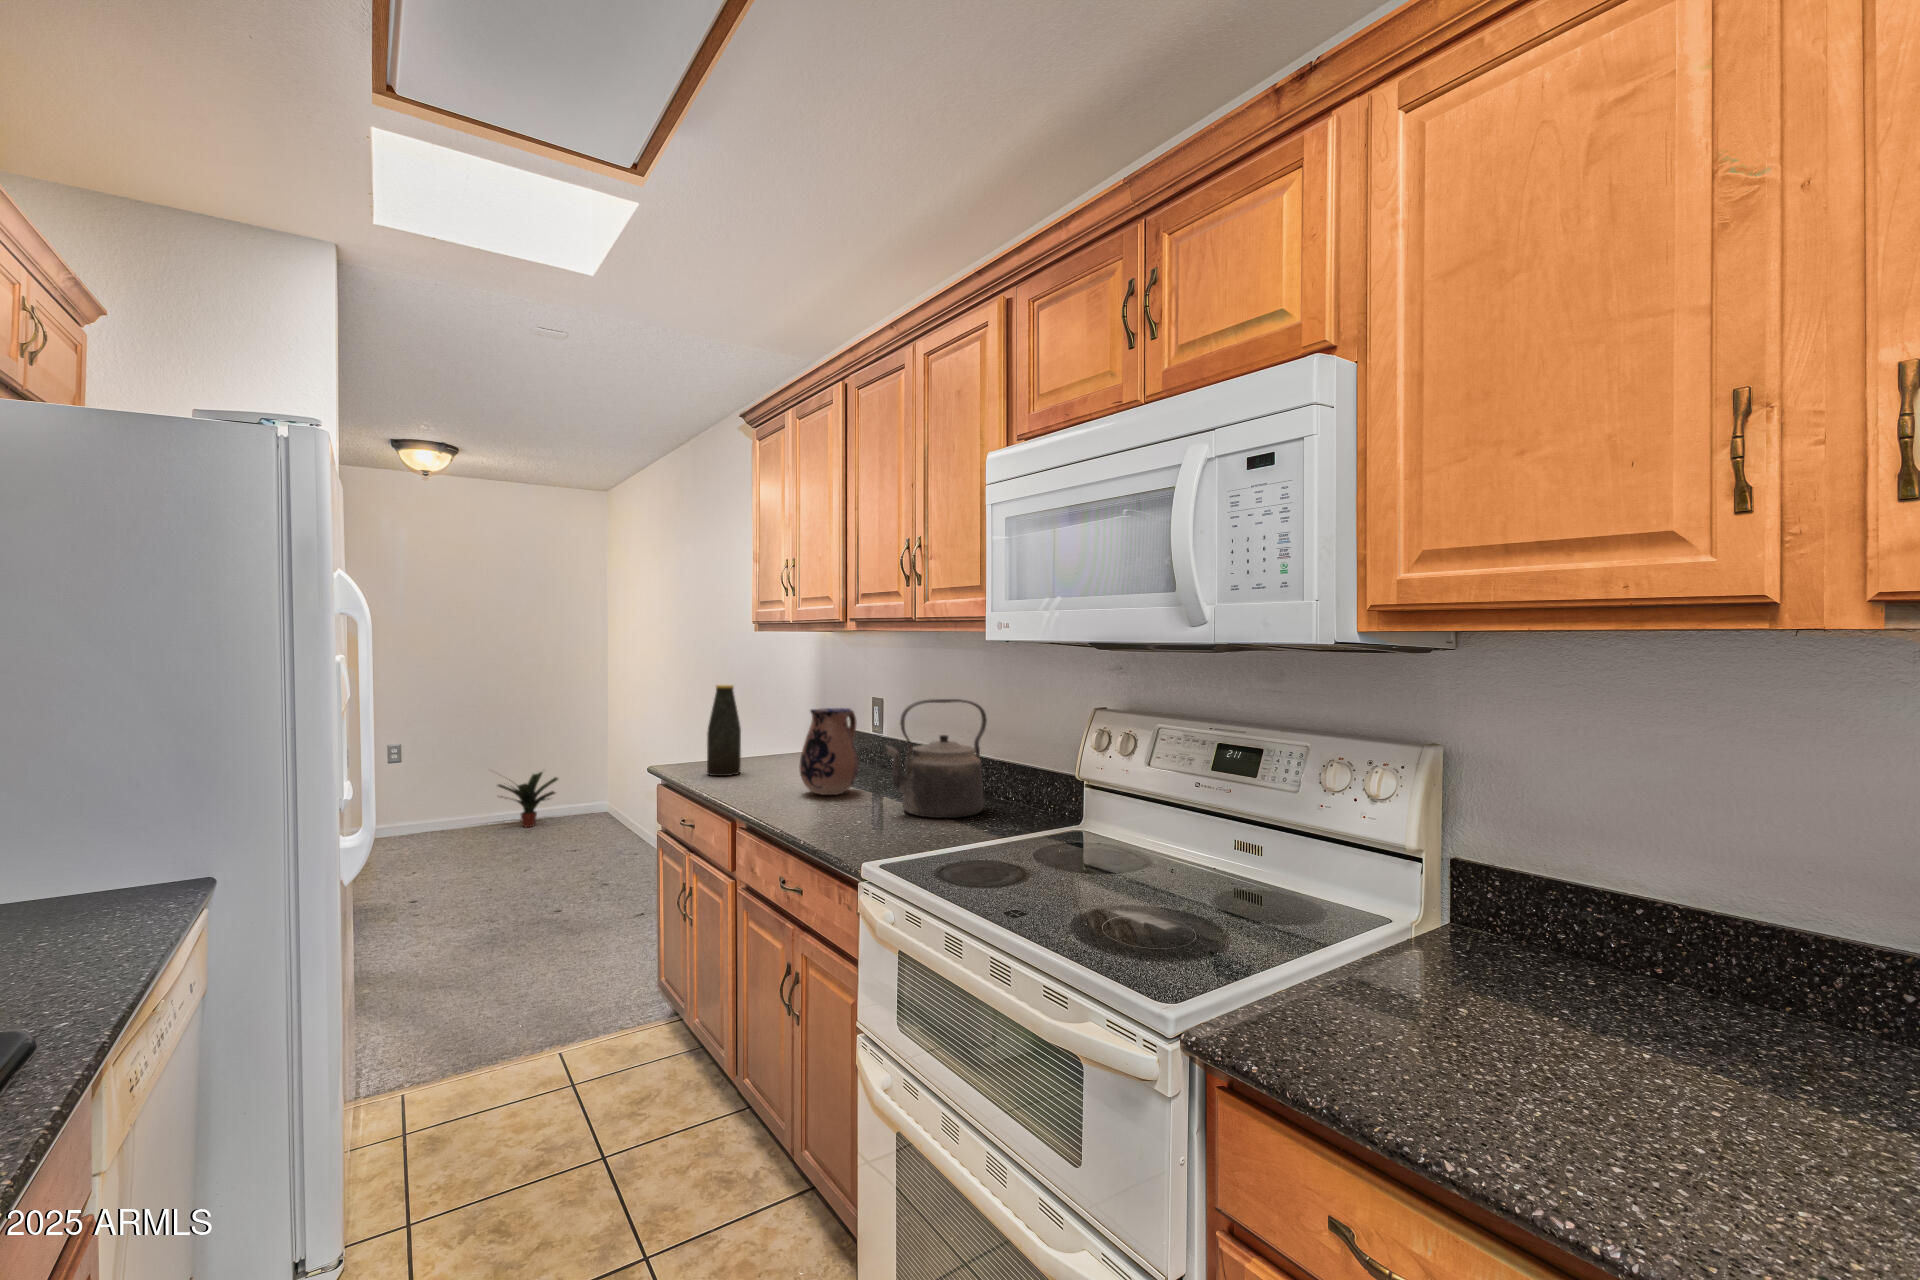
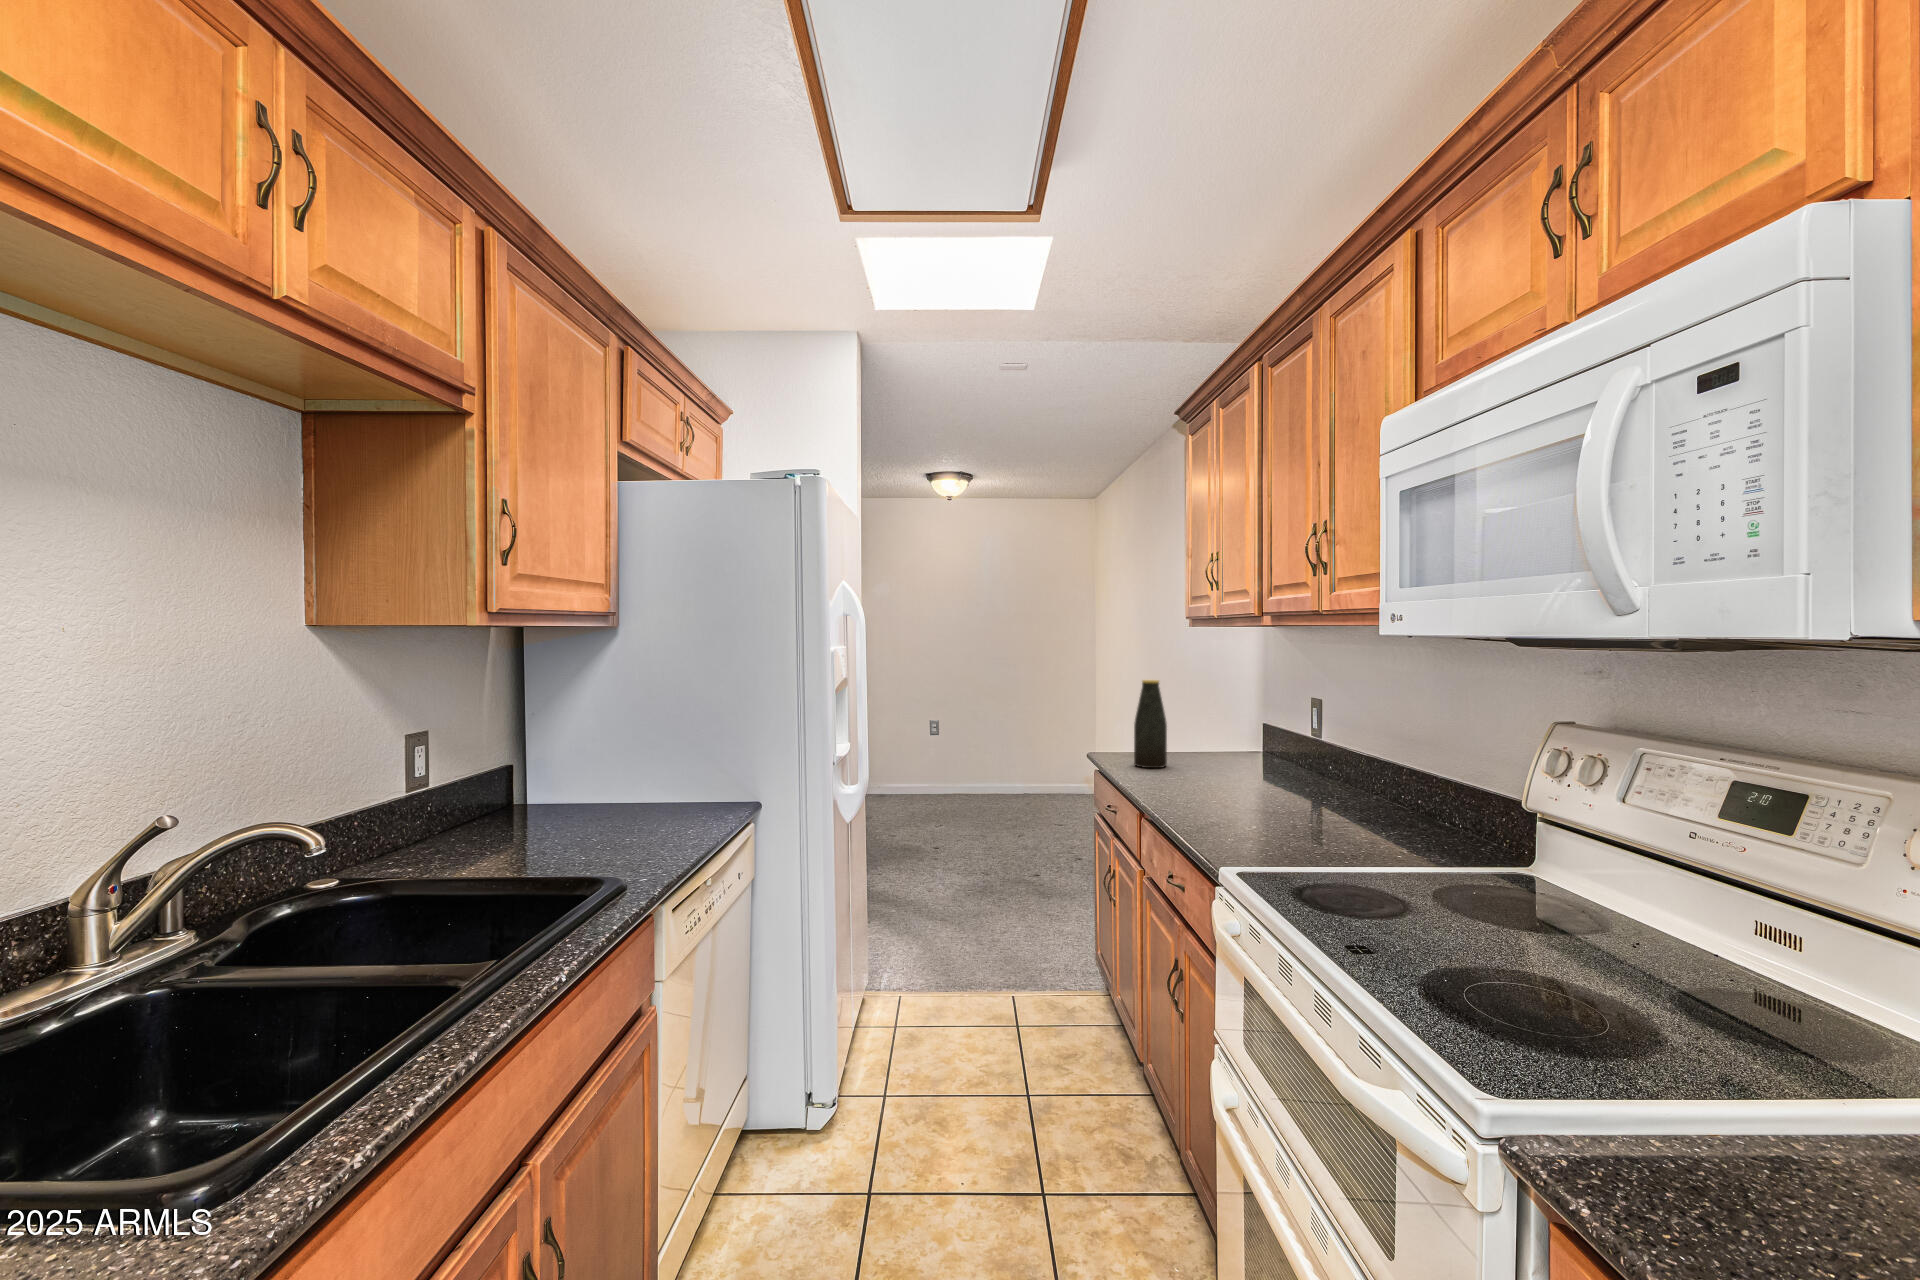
kettle: present [885,699,987,818] -> none [1284,701,1415,837]
ceramic pitcher: present [800,708,859,795] -> none [1209,707,1274,797]
potted plant: present [498,772,558,827] -> none [1003,747,1058,800]

